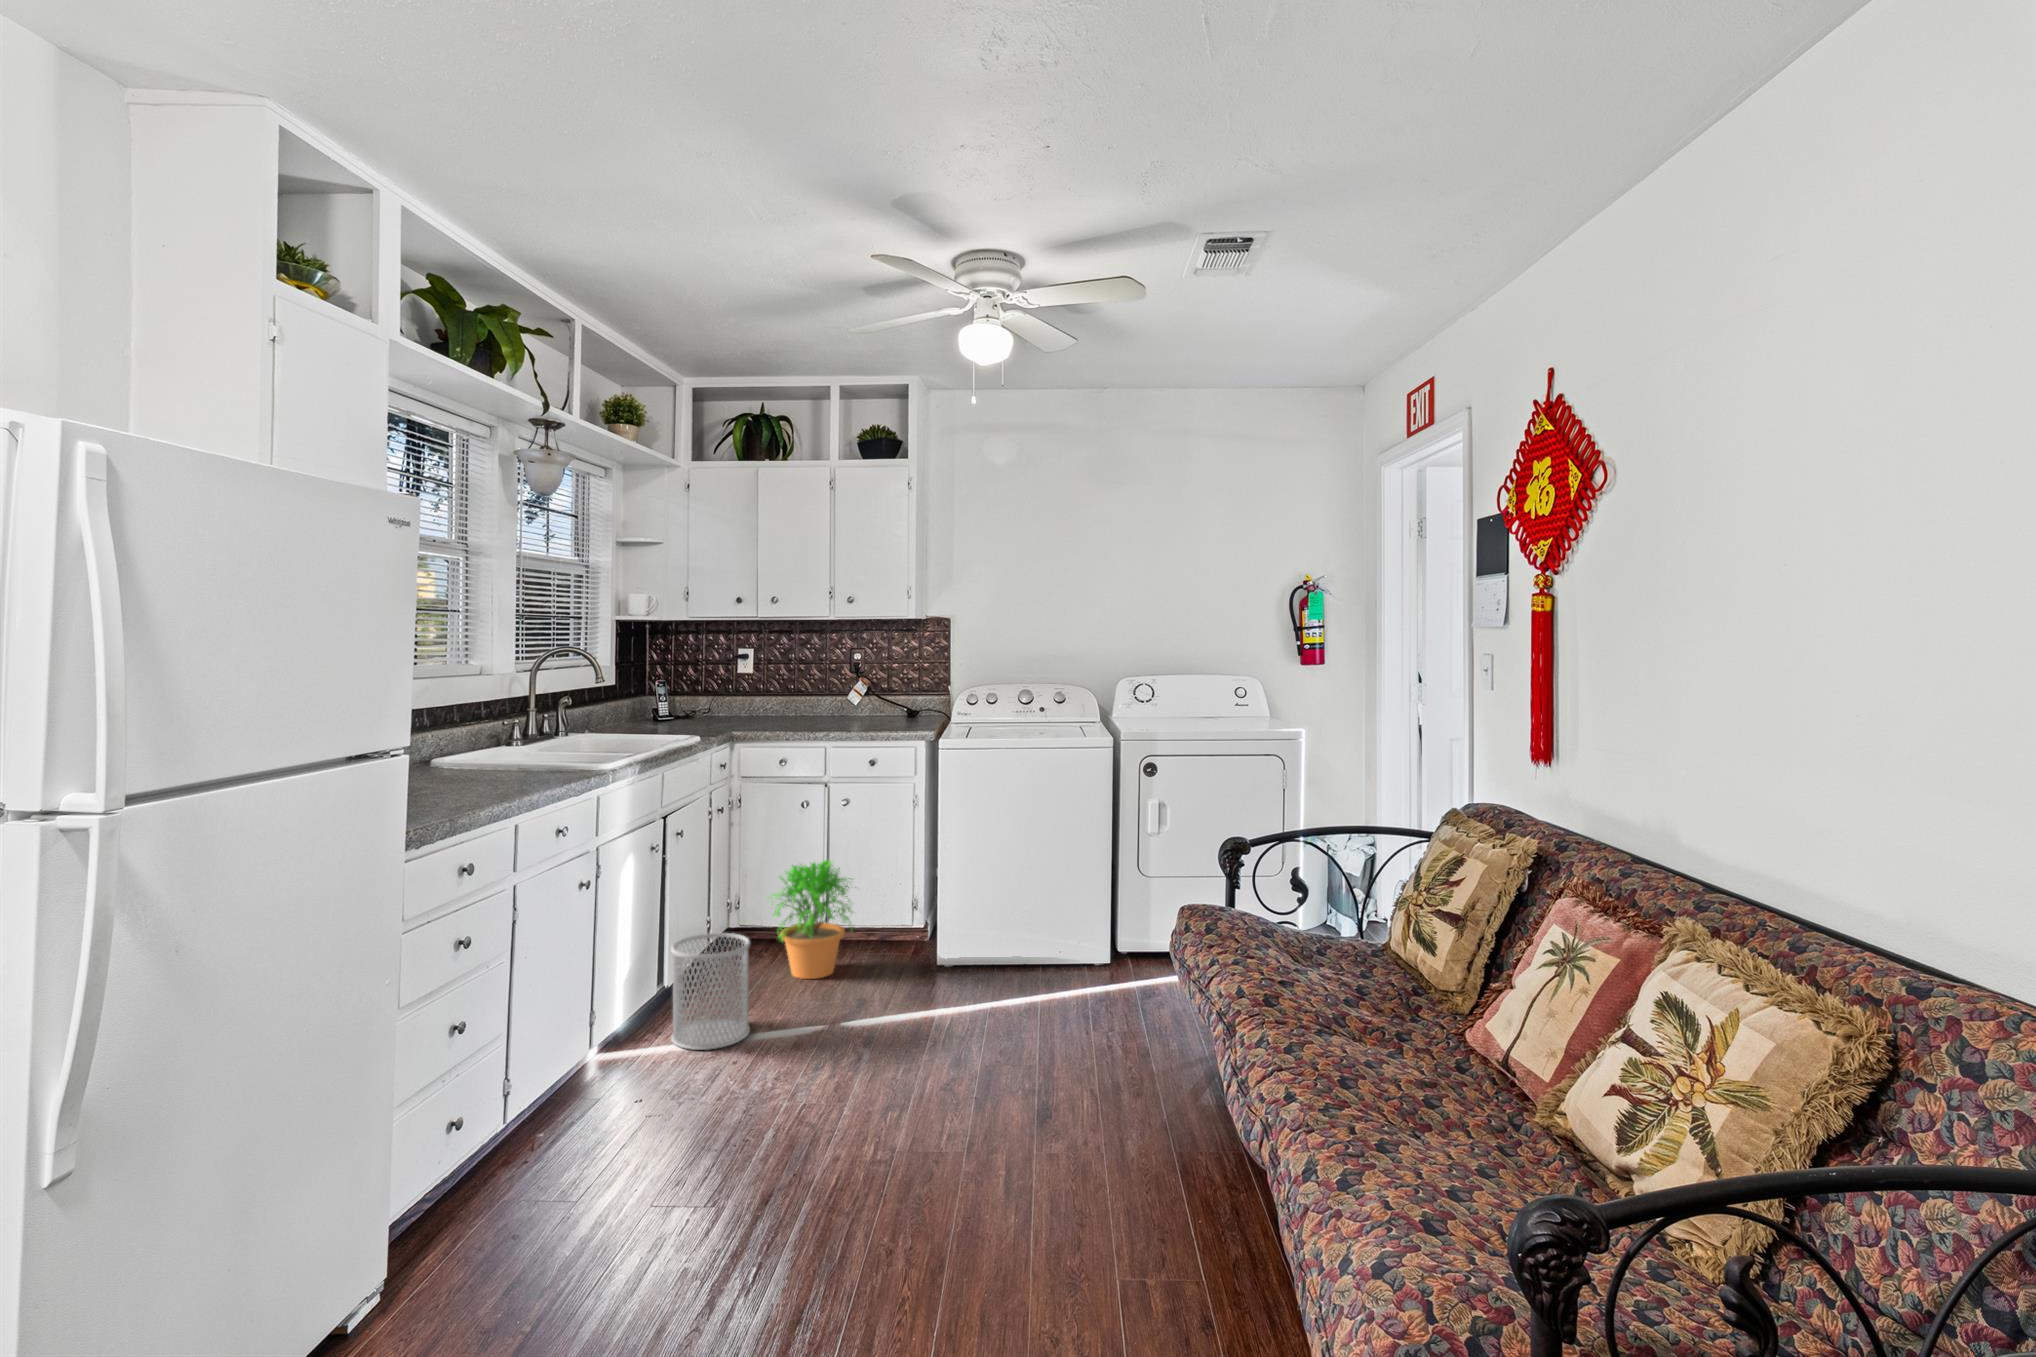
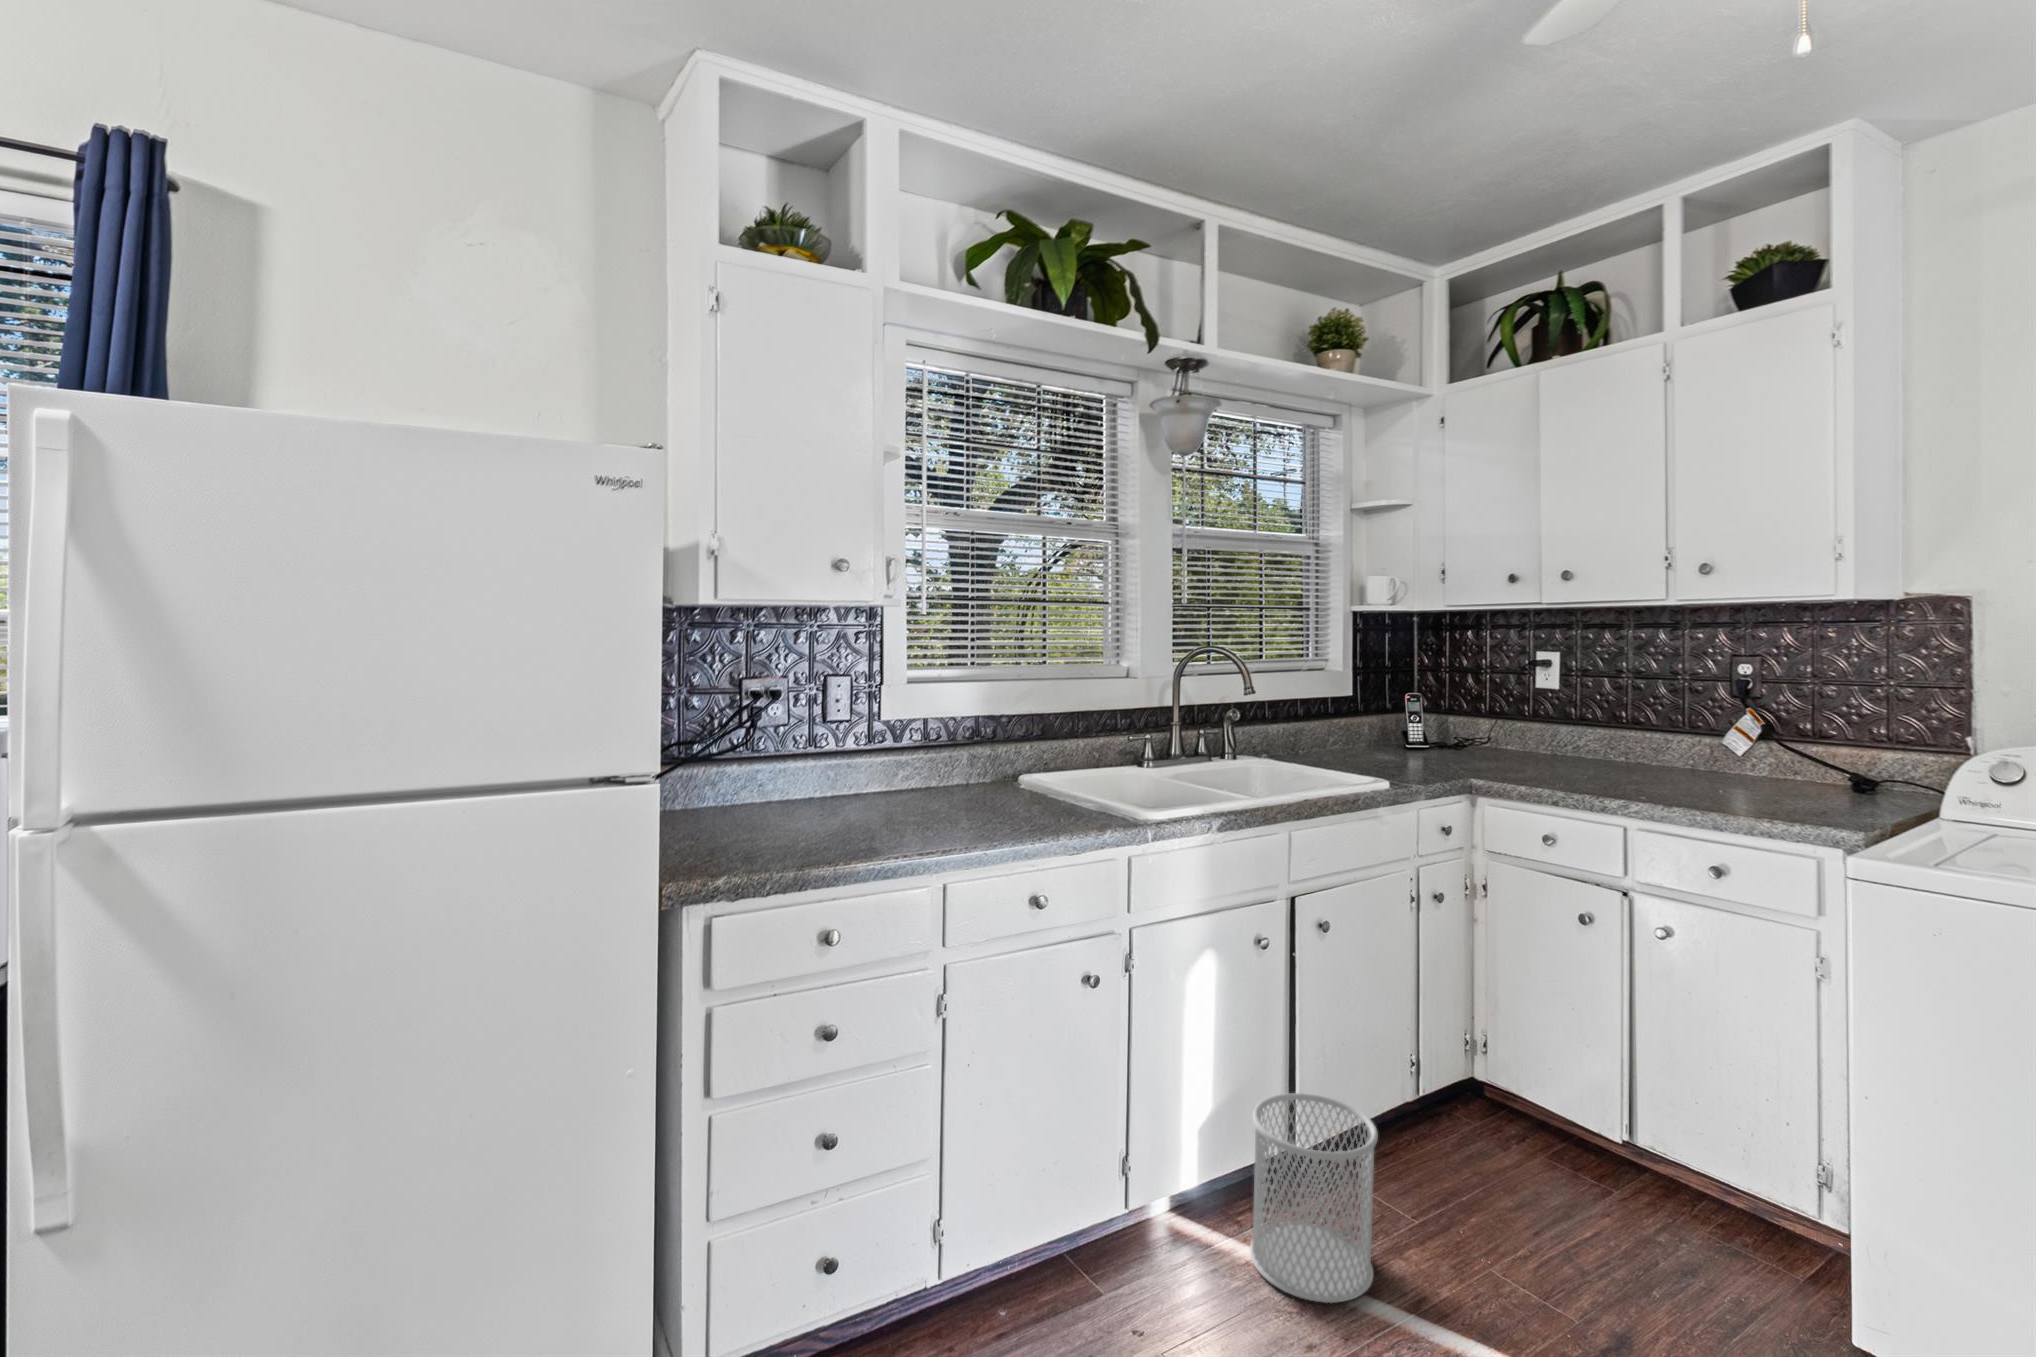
potted plant: present [768,860,853,979] -> none [1473,1014,1667,1233]

